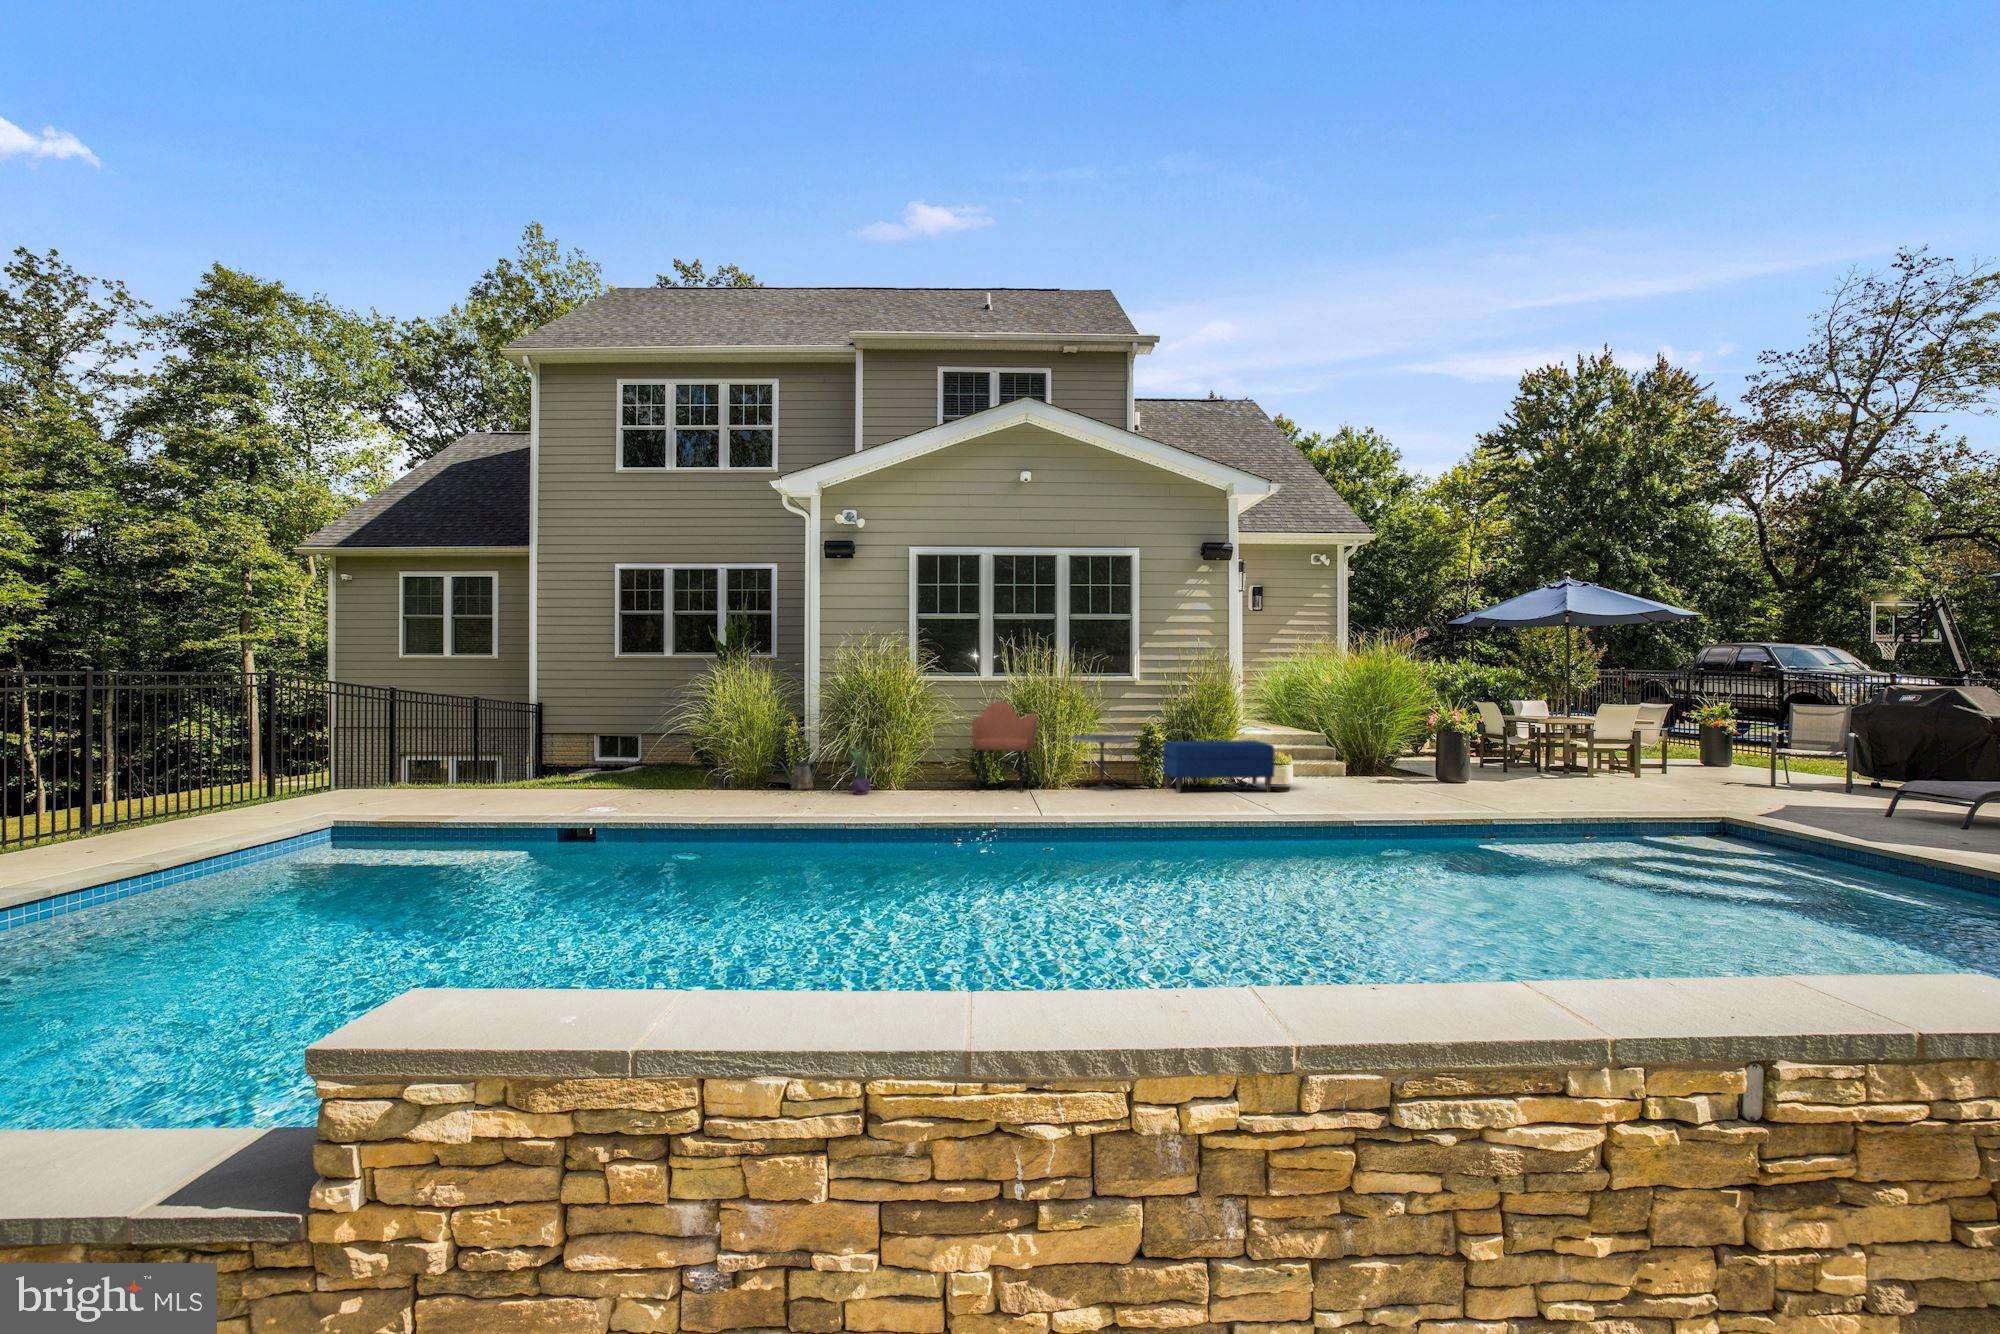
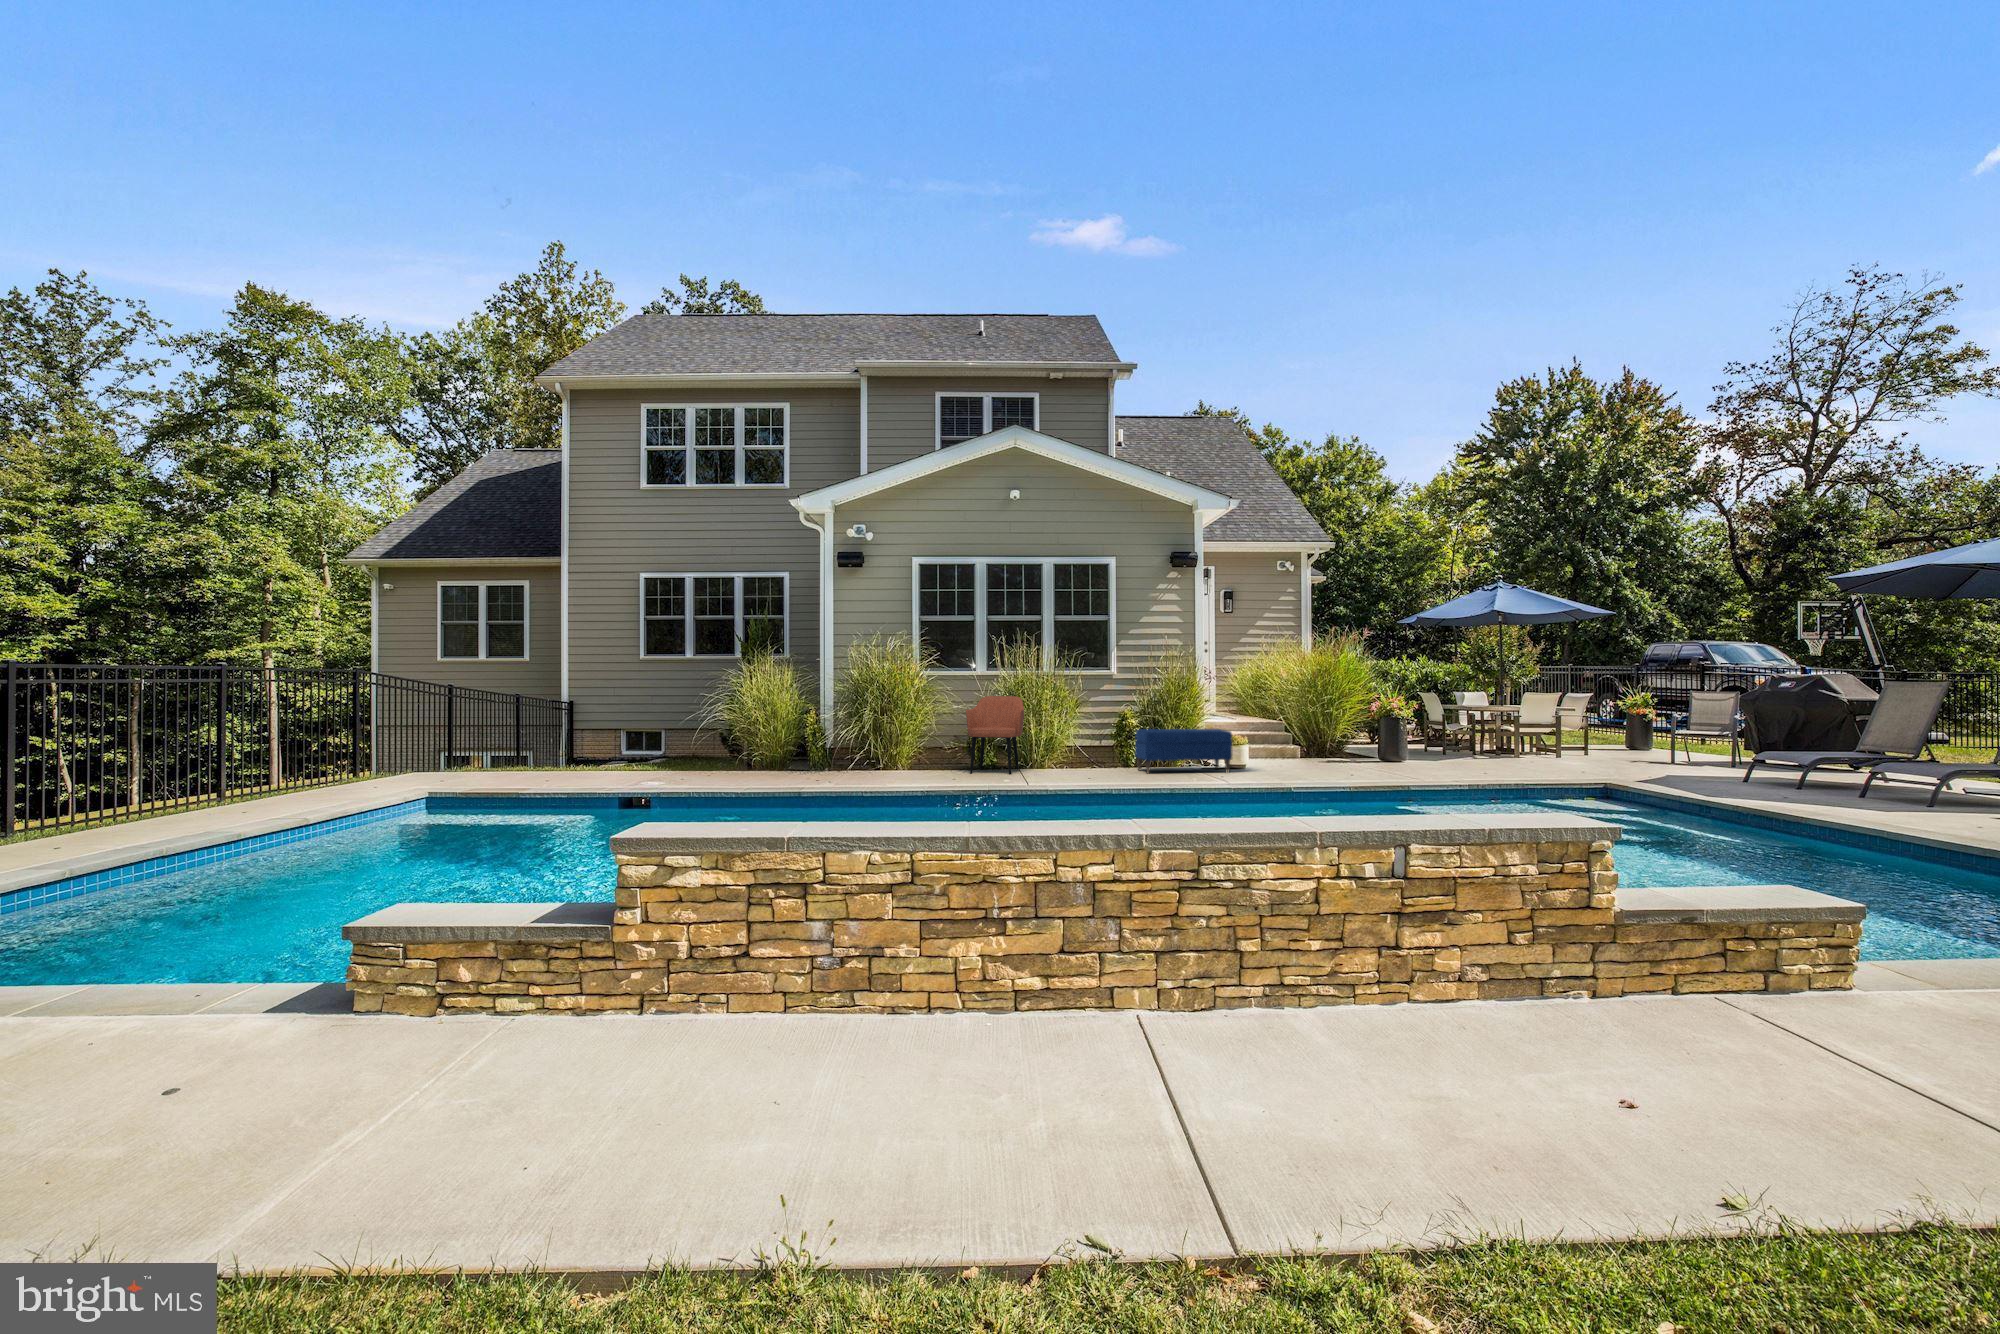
side table: present [1070,734,1134,791] -> none [1053,724,1110,773]
decorative plant: present [843,742,870,795] -> none [842,729,895,776]
watering can: present [779,761,815,790] -> none [796,748,827,774]

